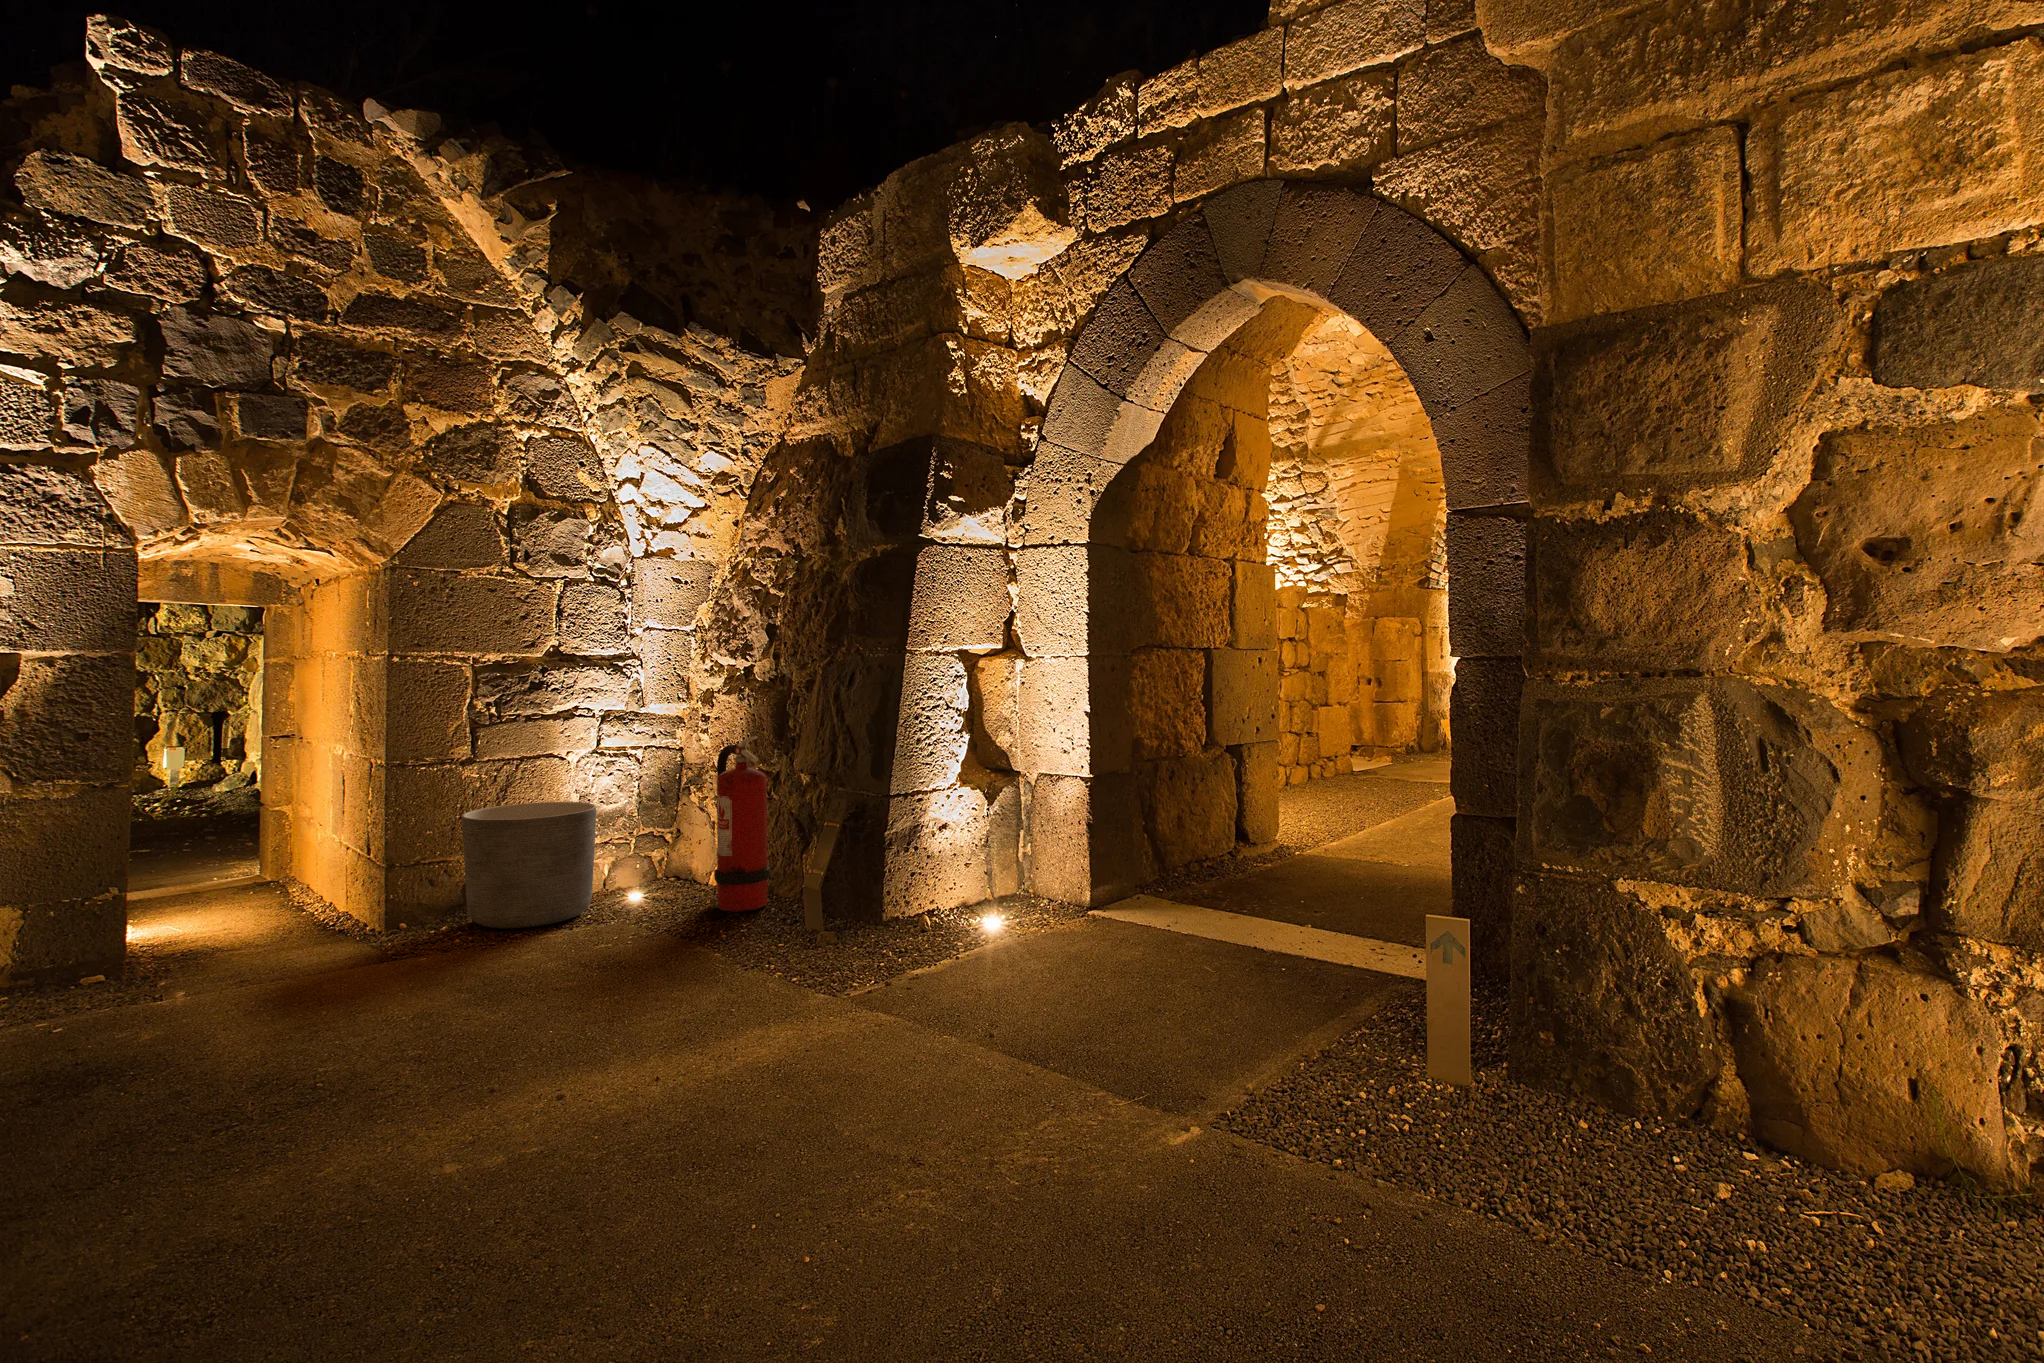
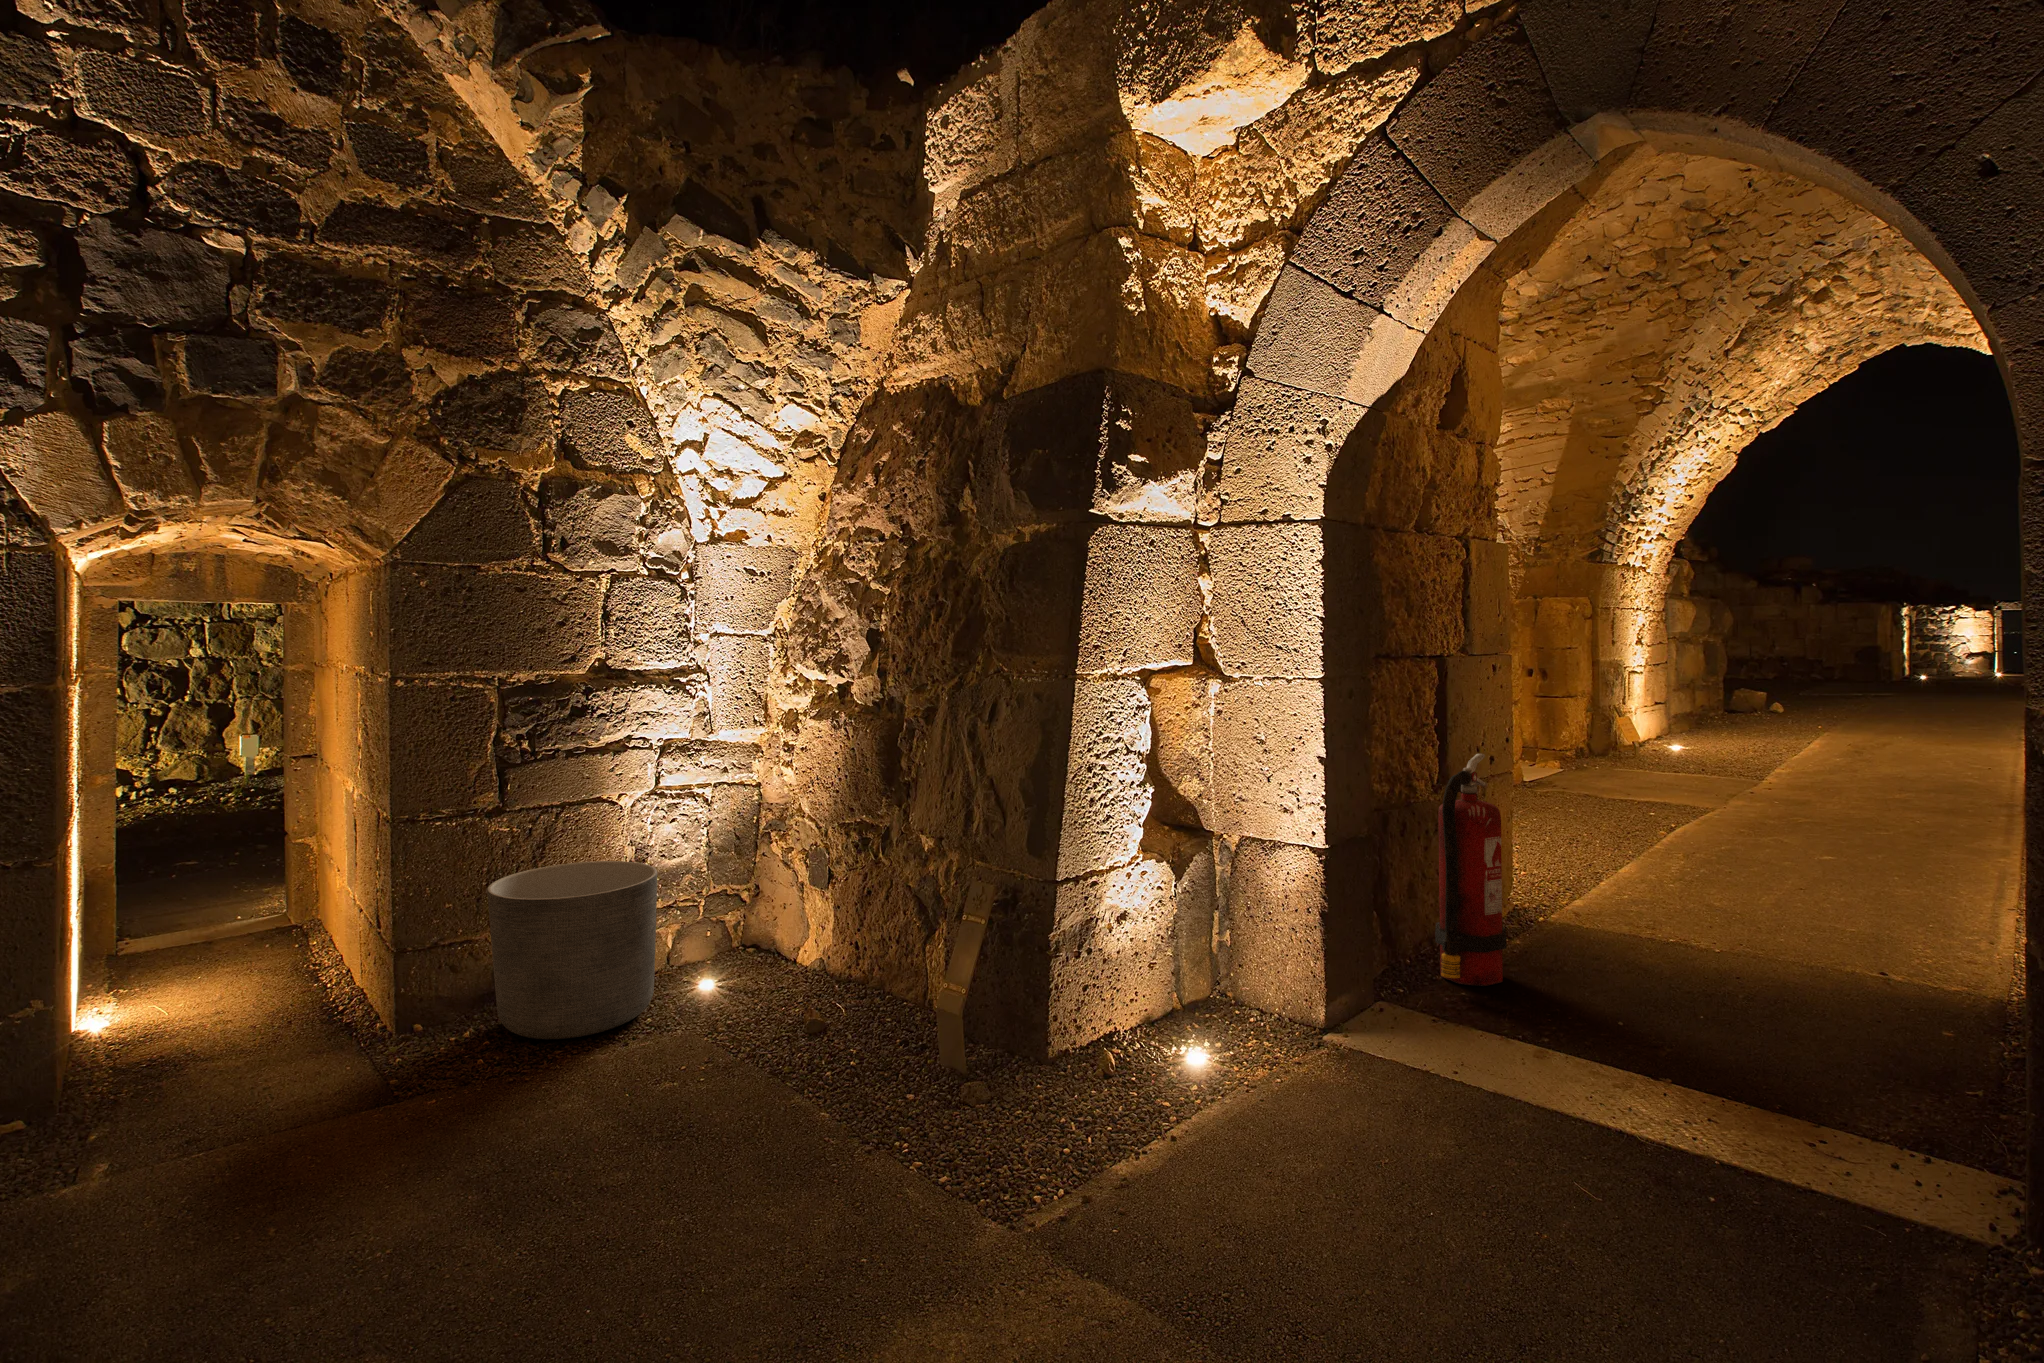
fire extinguisher: present [714,736,771,912] -> present [1435,754,1507,986]

